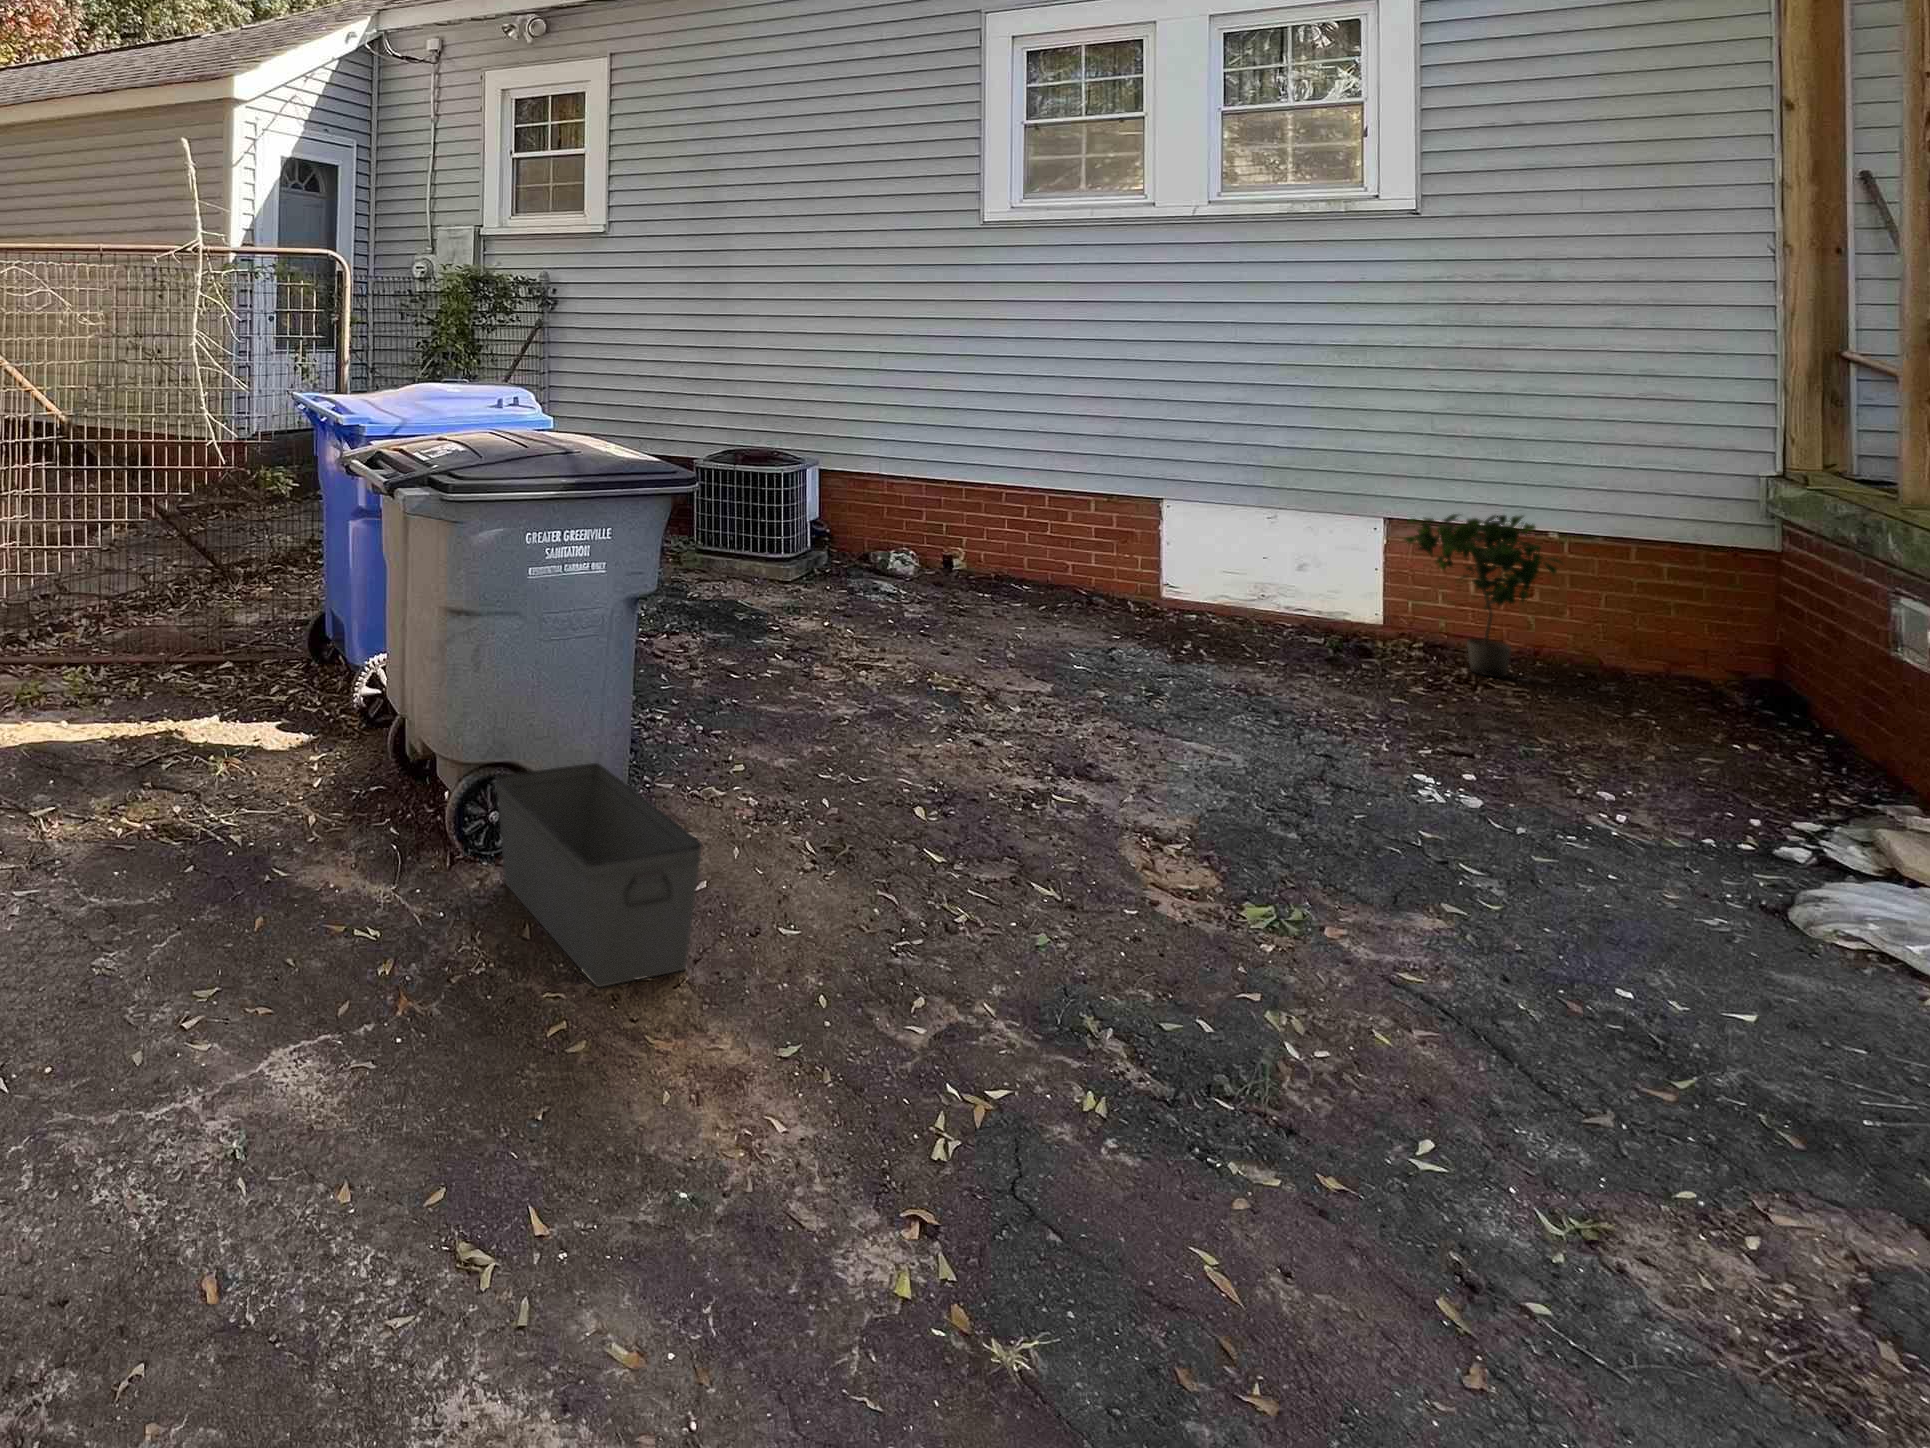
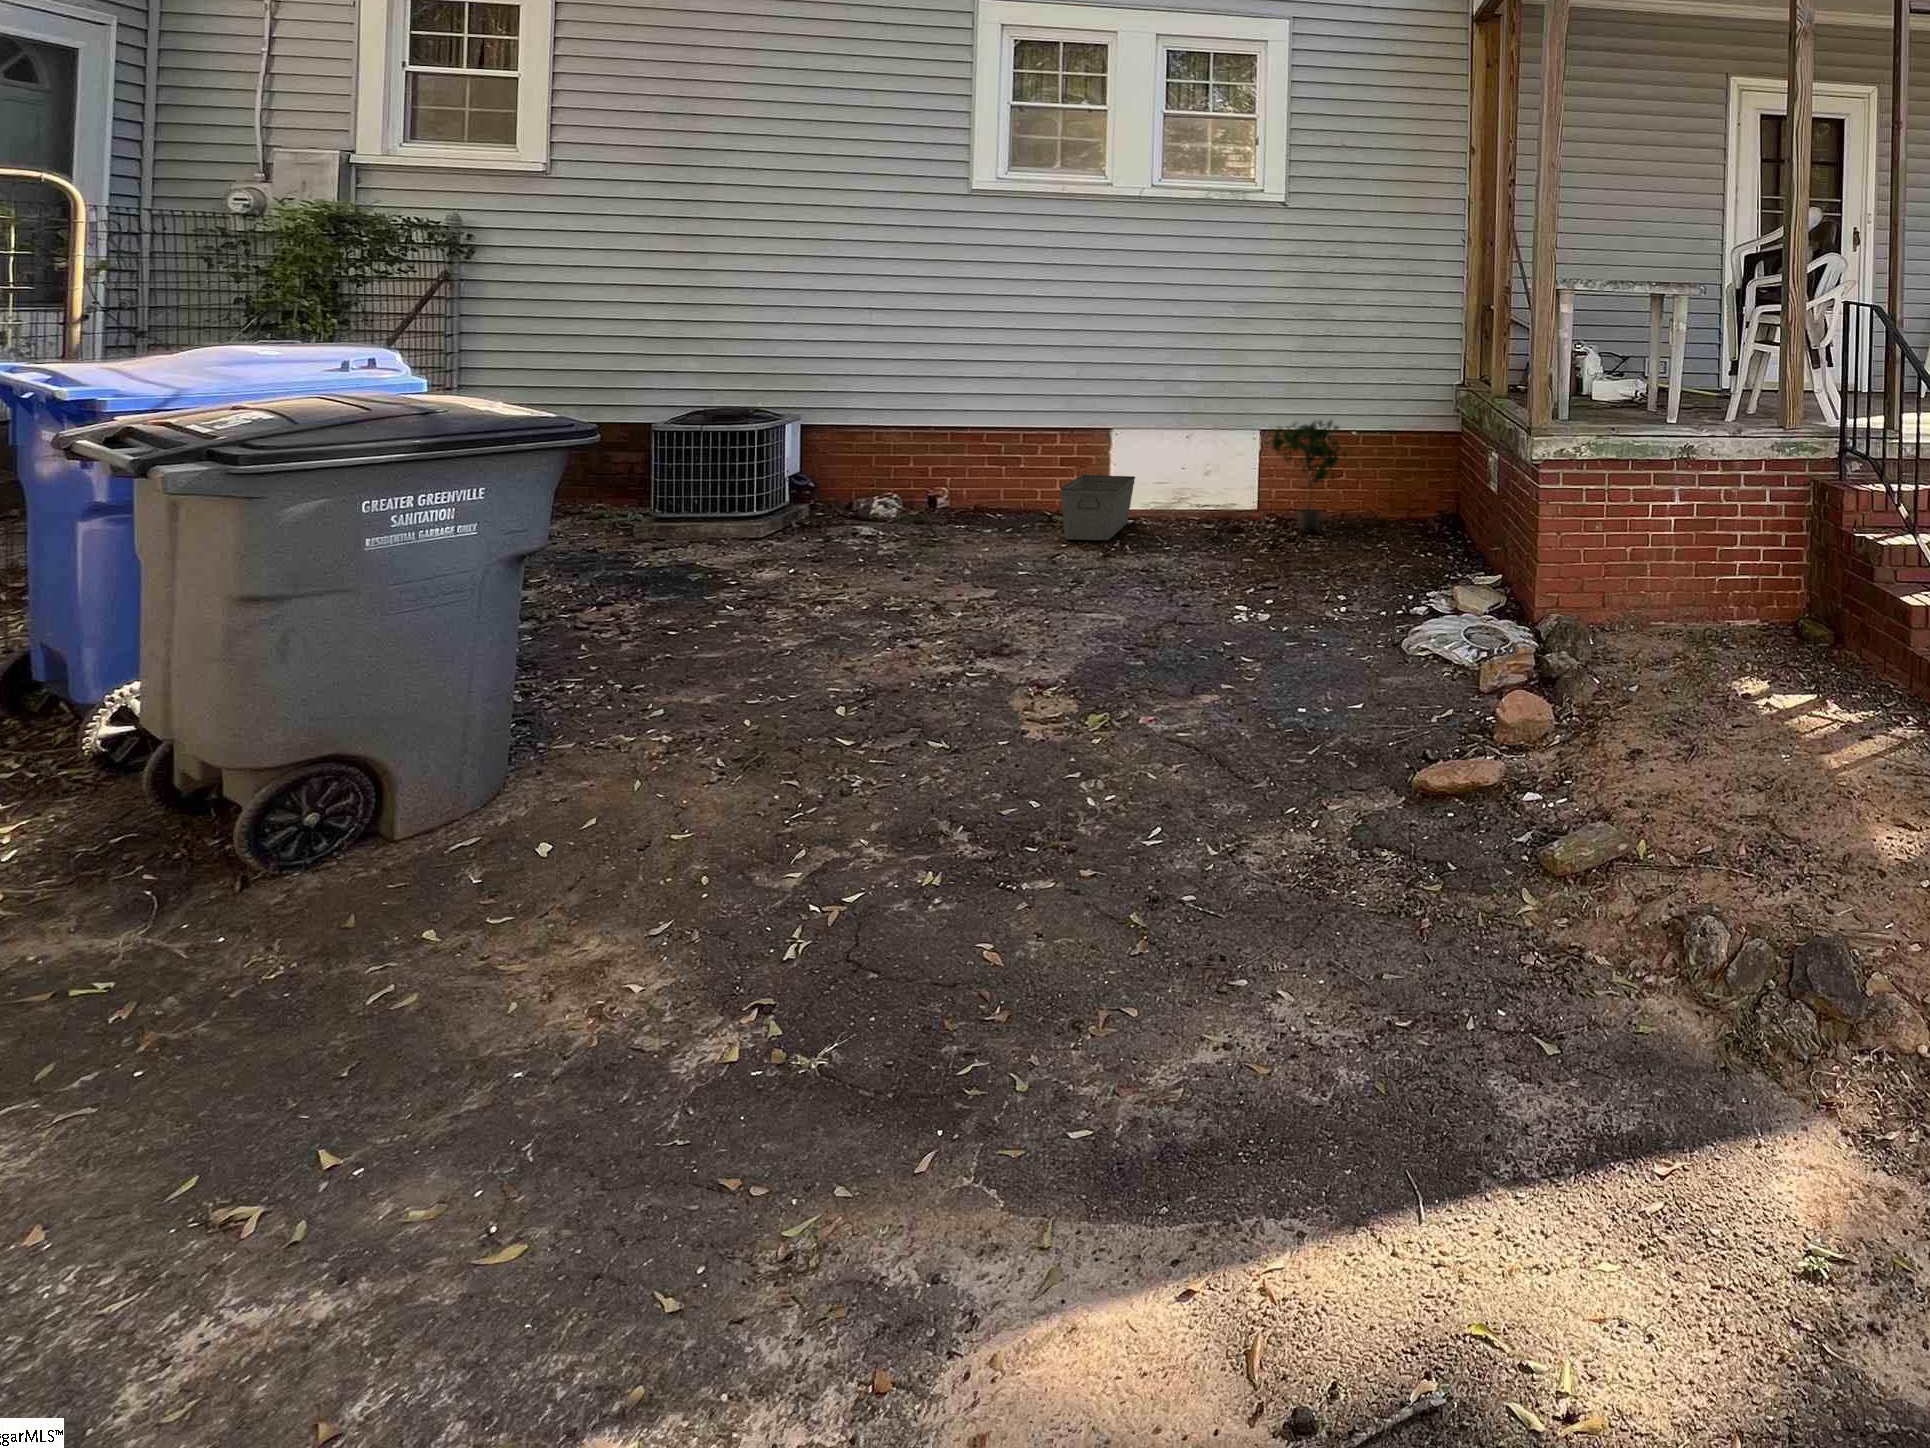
storage bin: present [495,763,702,987] -> present [1060,475,1135,540]

